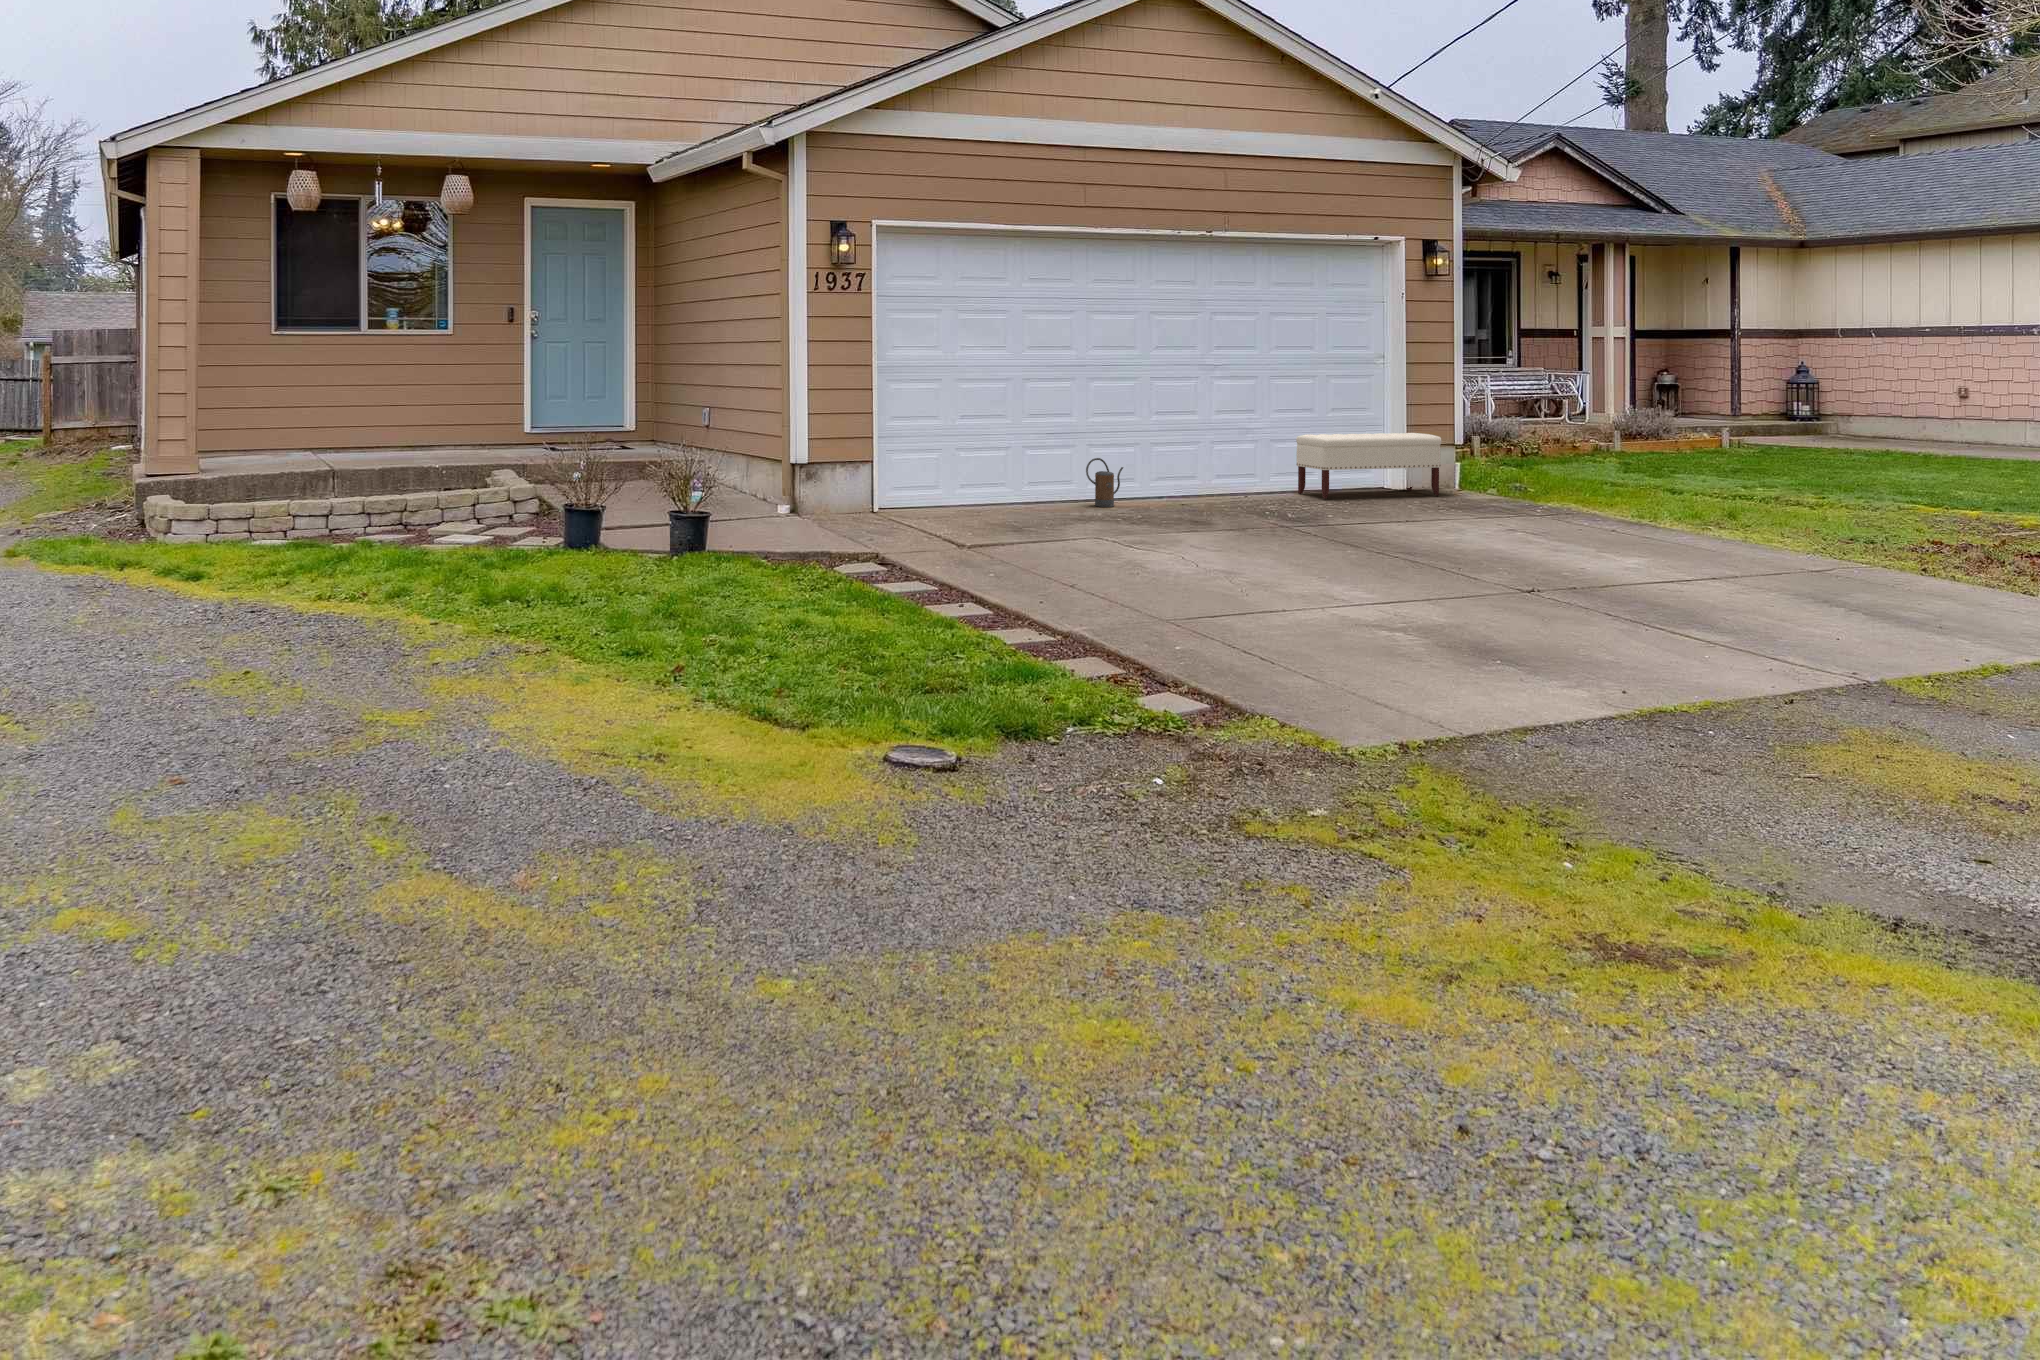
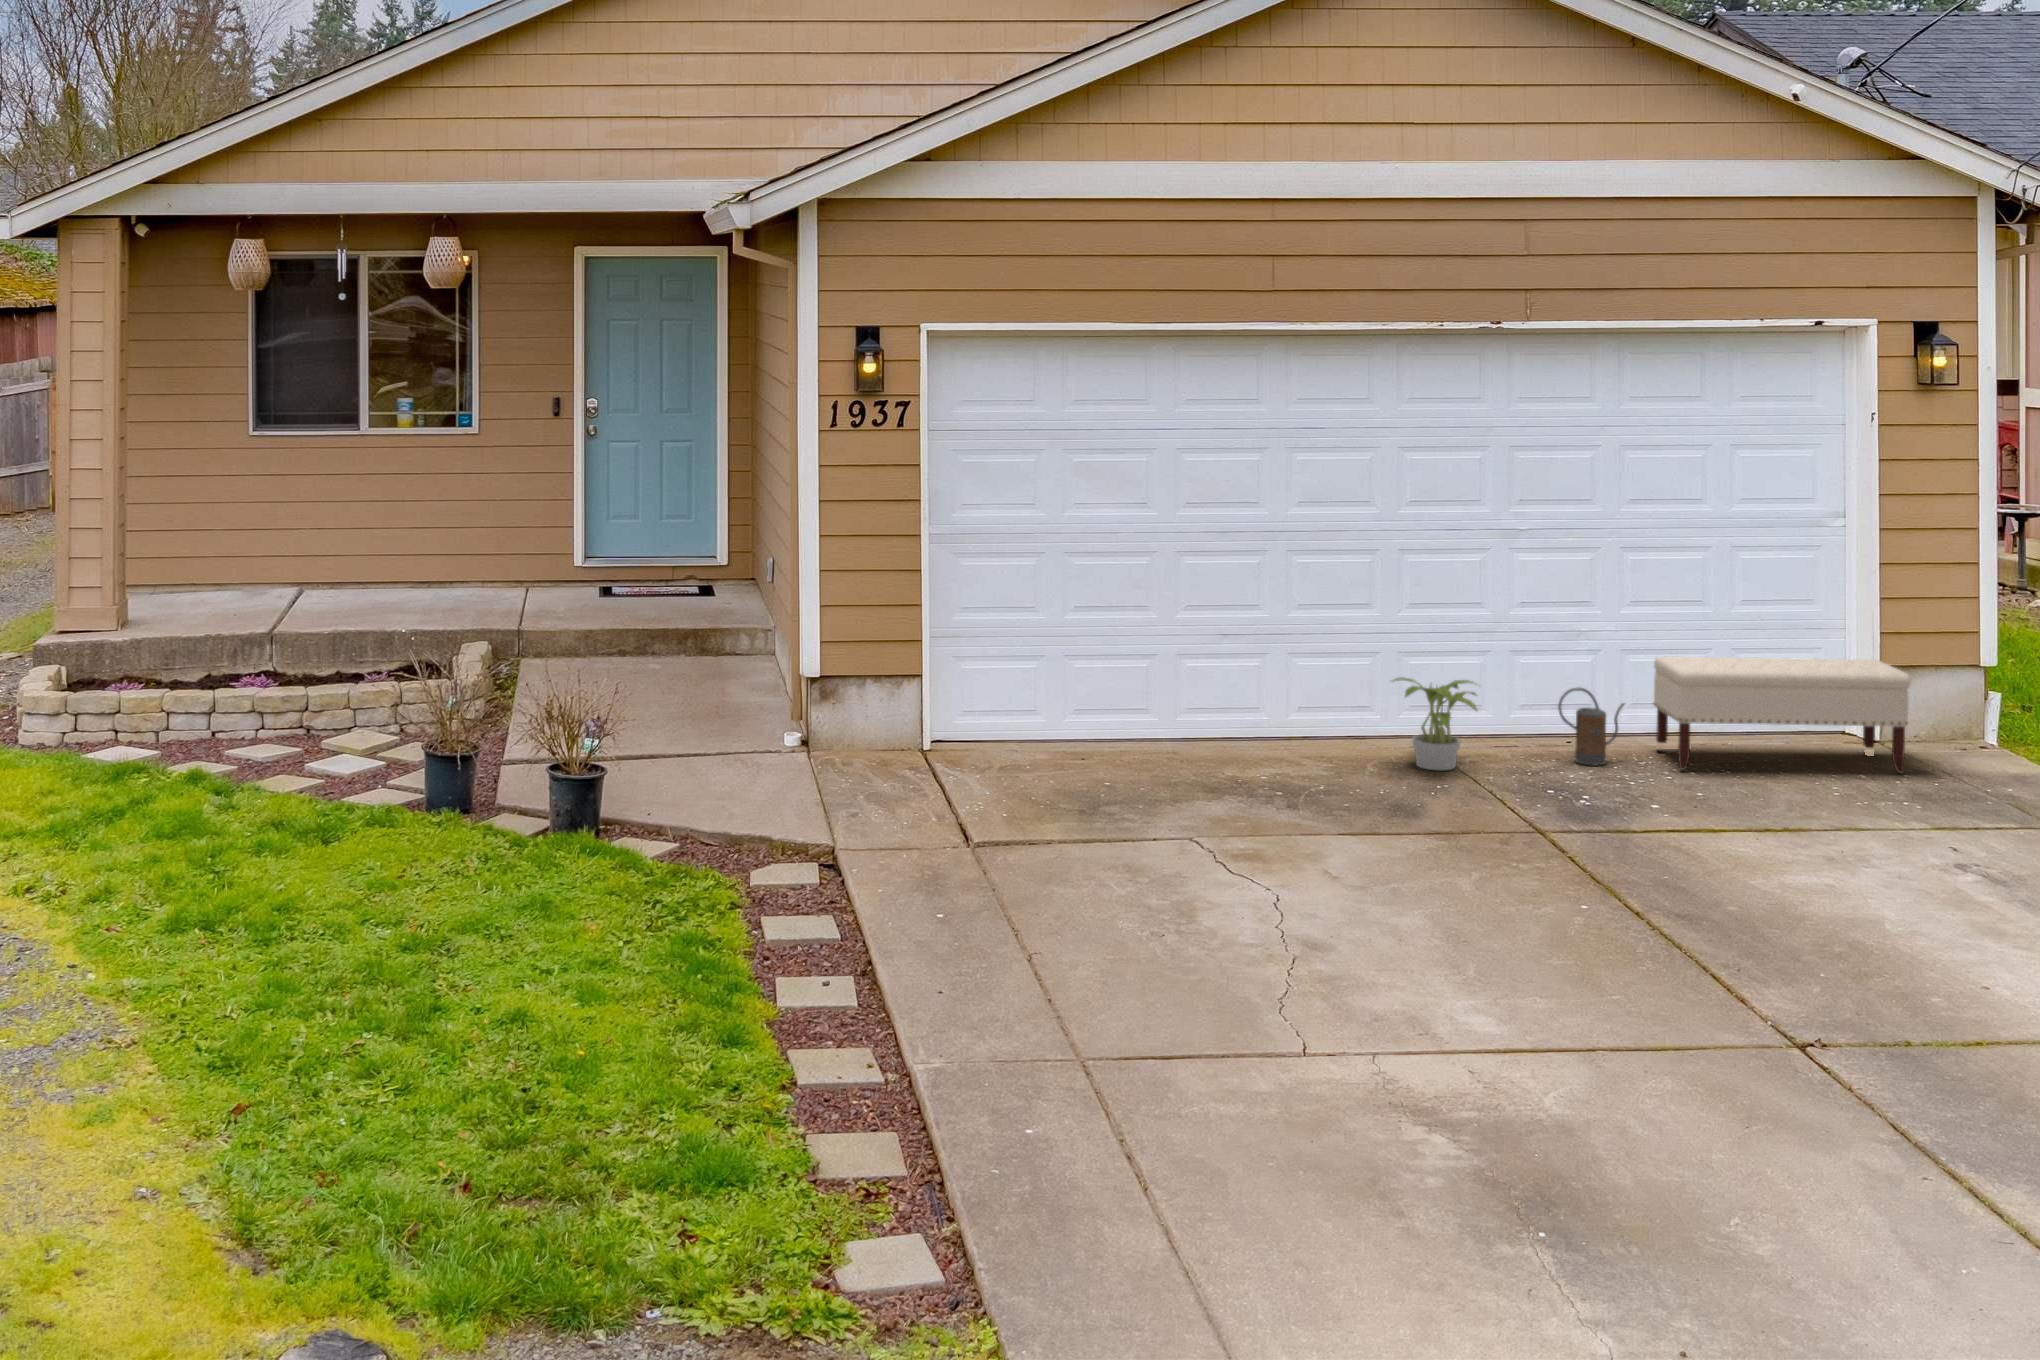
potted plant: none [1161,449,1218,505] -> present [1393,677,1478,771]
watering can: present [1086,458,1123,507] -> present [1558,687,1624,765]

